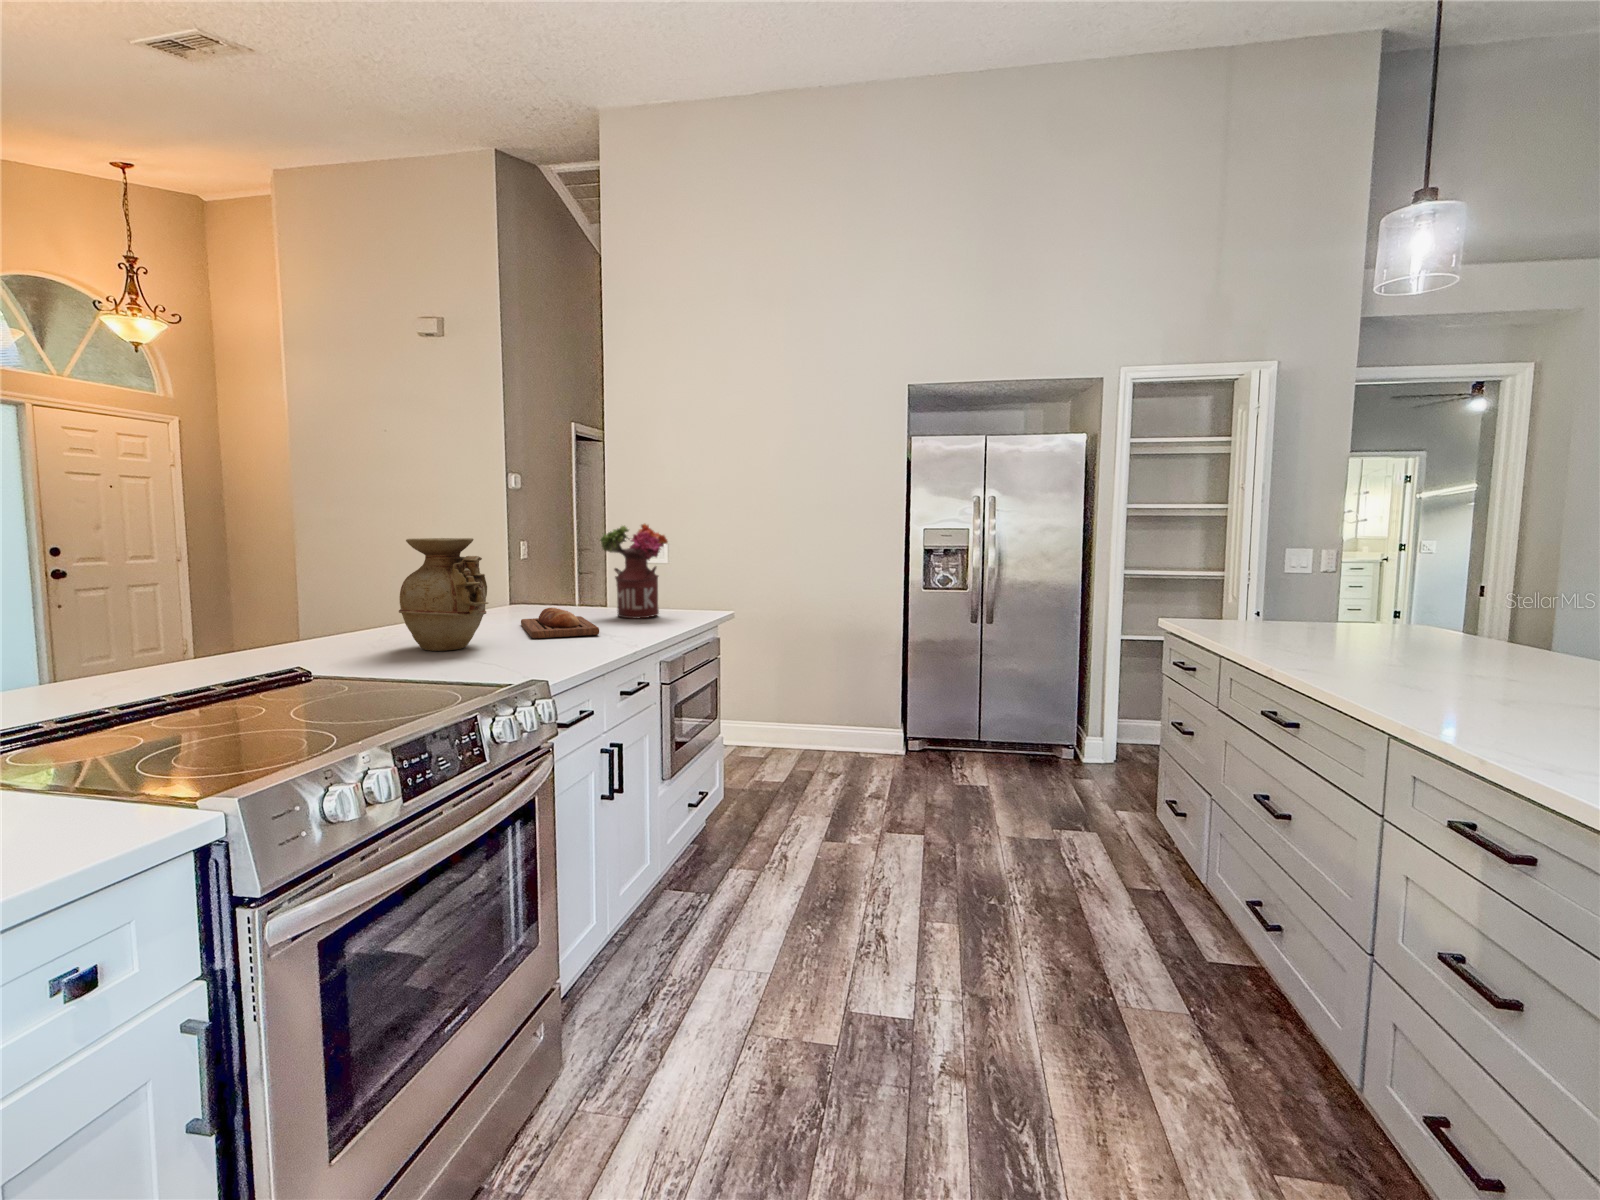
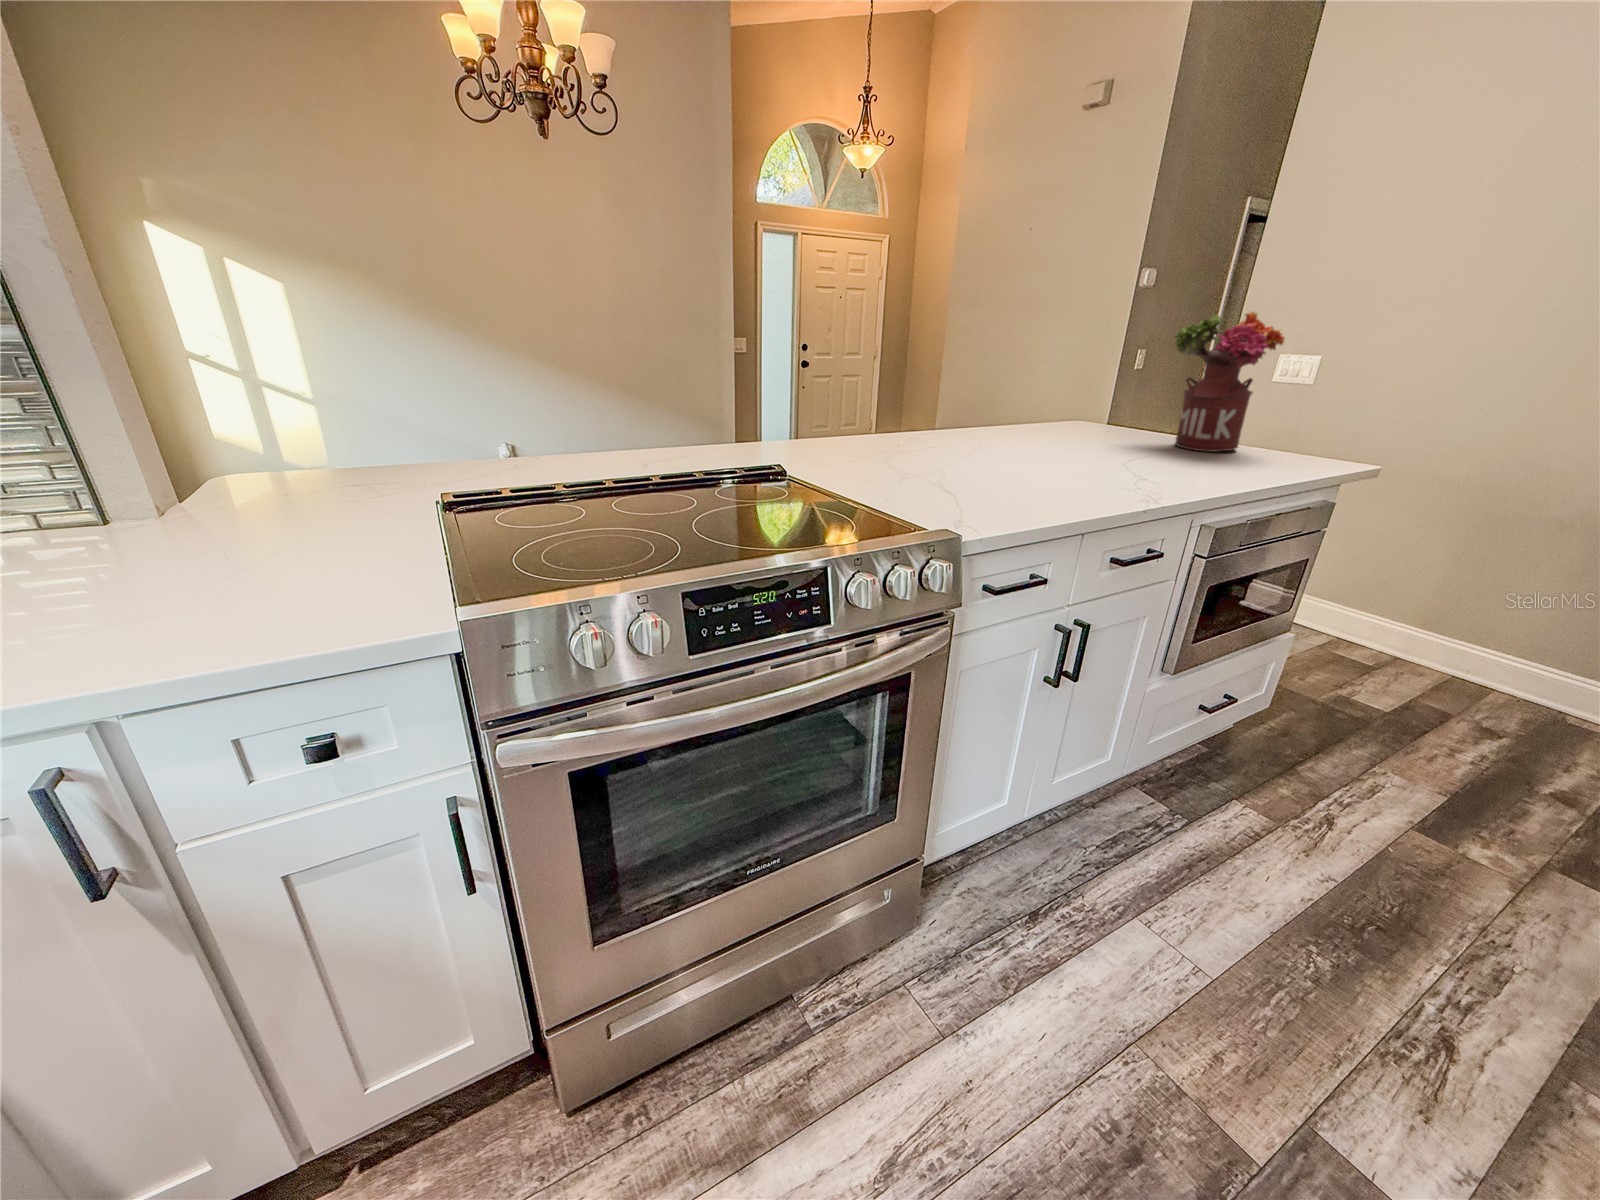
vase: present [399,538,488,651] -> none [885,329,983,463]
bread loaf: present [521,608,599,638] -> none [1030,424,1119,469]

